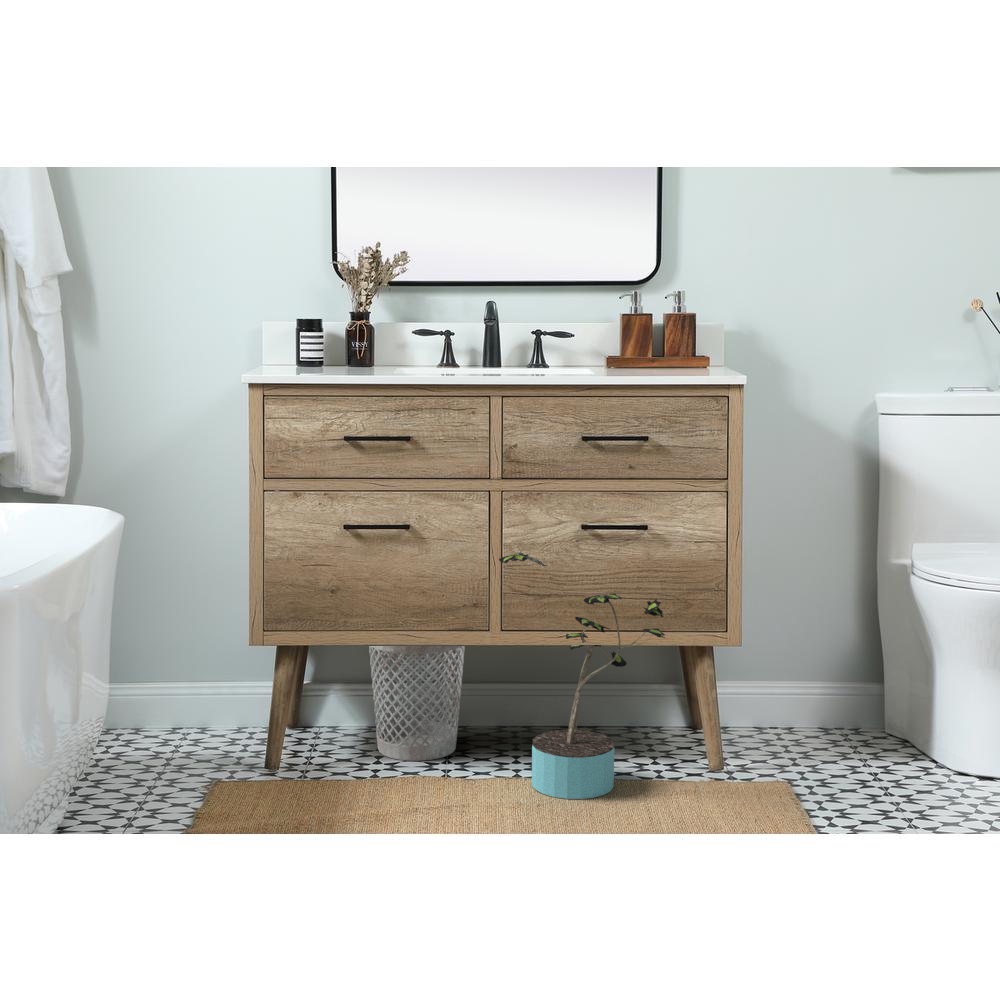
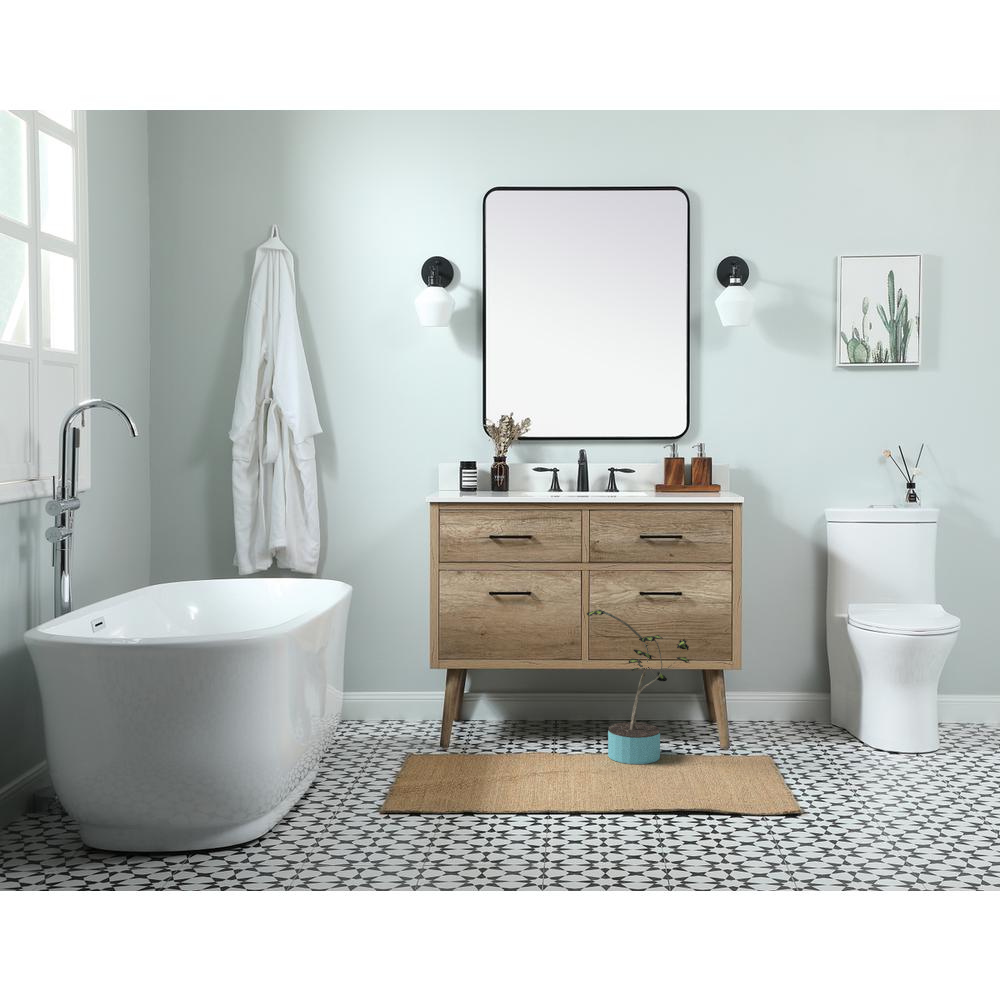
wastebasket: present [369,646,465,761] -> none [504,652,566,742]

